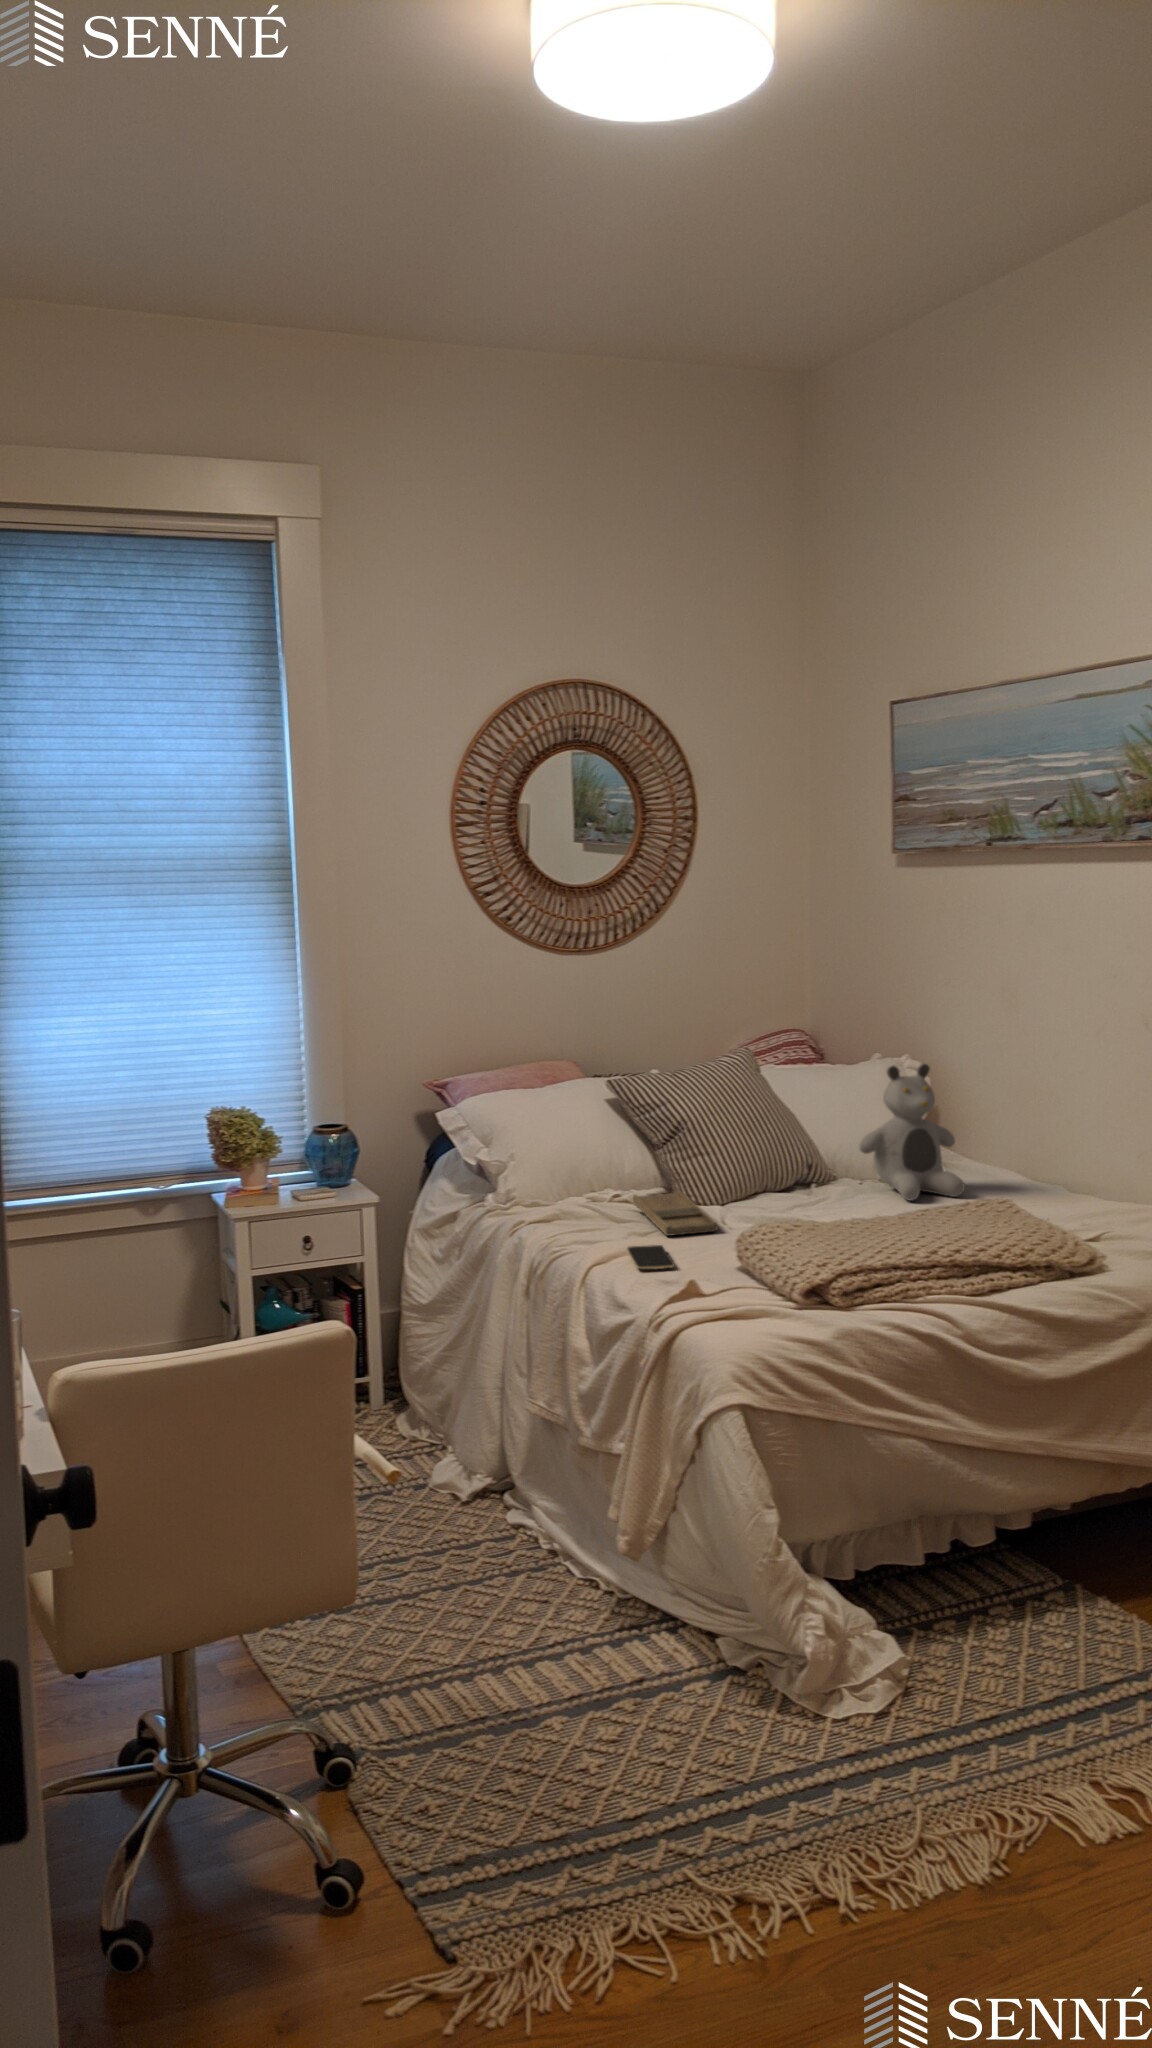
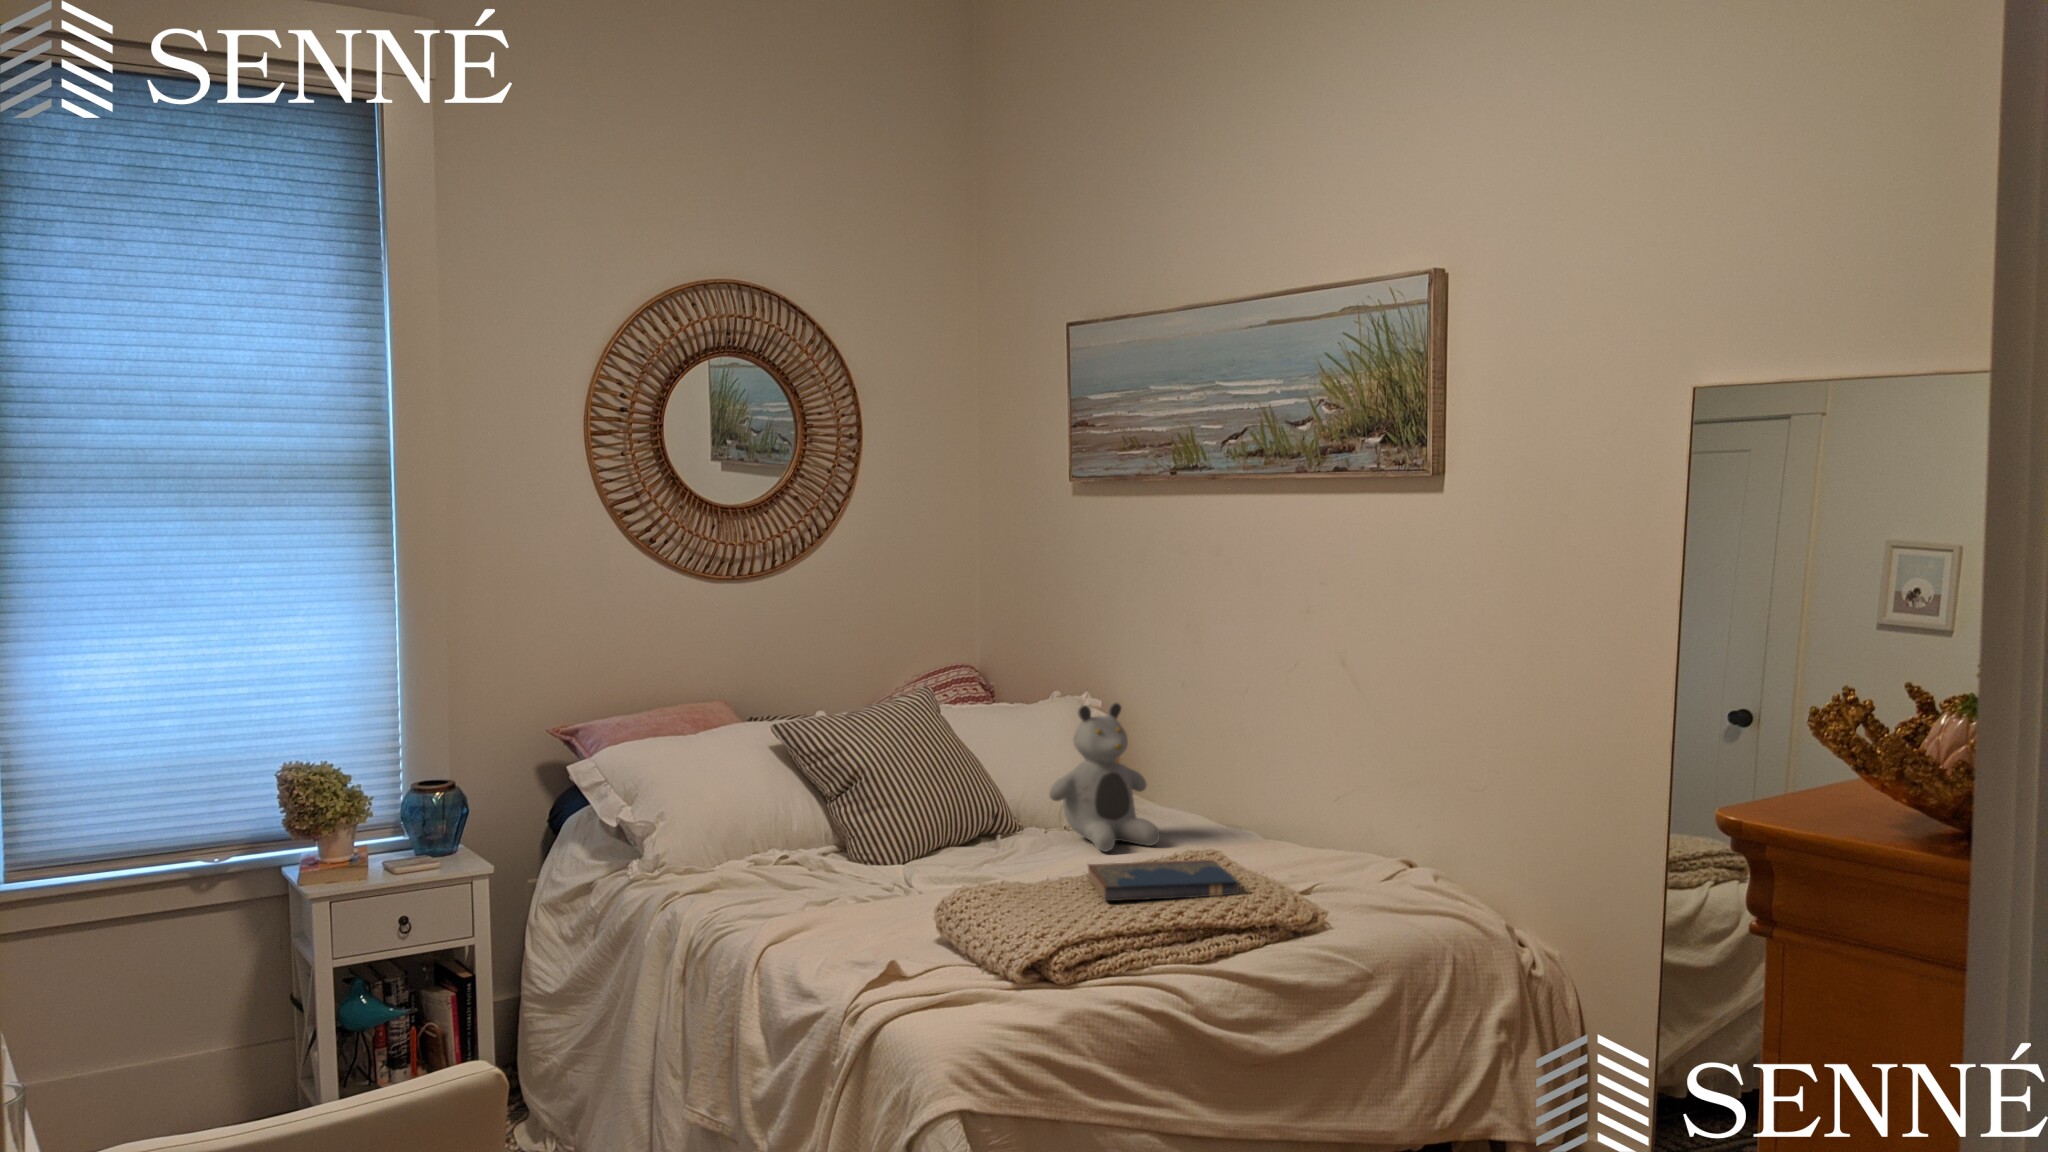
tray: present [633,1192,718,1236] -> none [804,849,905,904]
hardcover book: none [879,1207,1018,1239] -> present [1088,860,1239,901]
smartphone: present [628,1245,674,1269] -> none [806,916,865,947]

